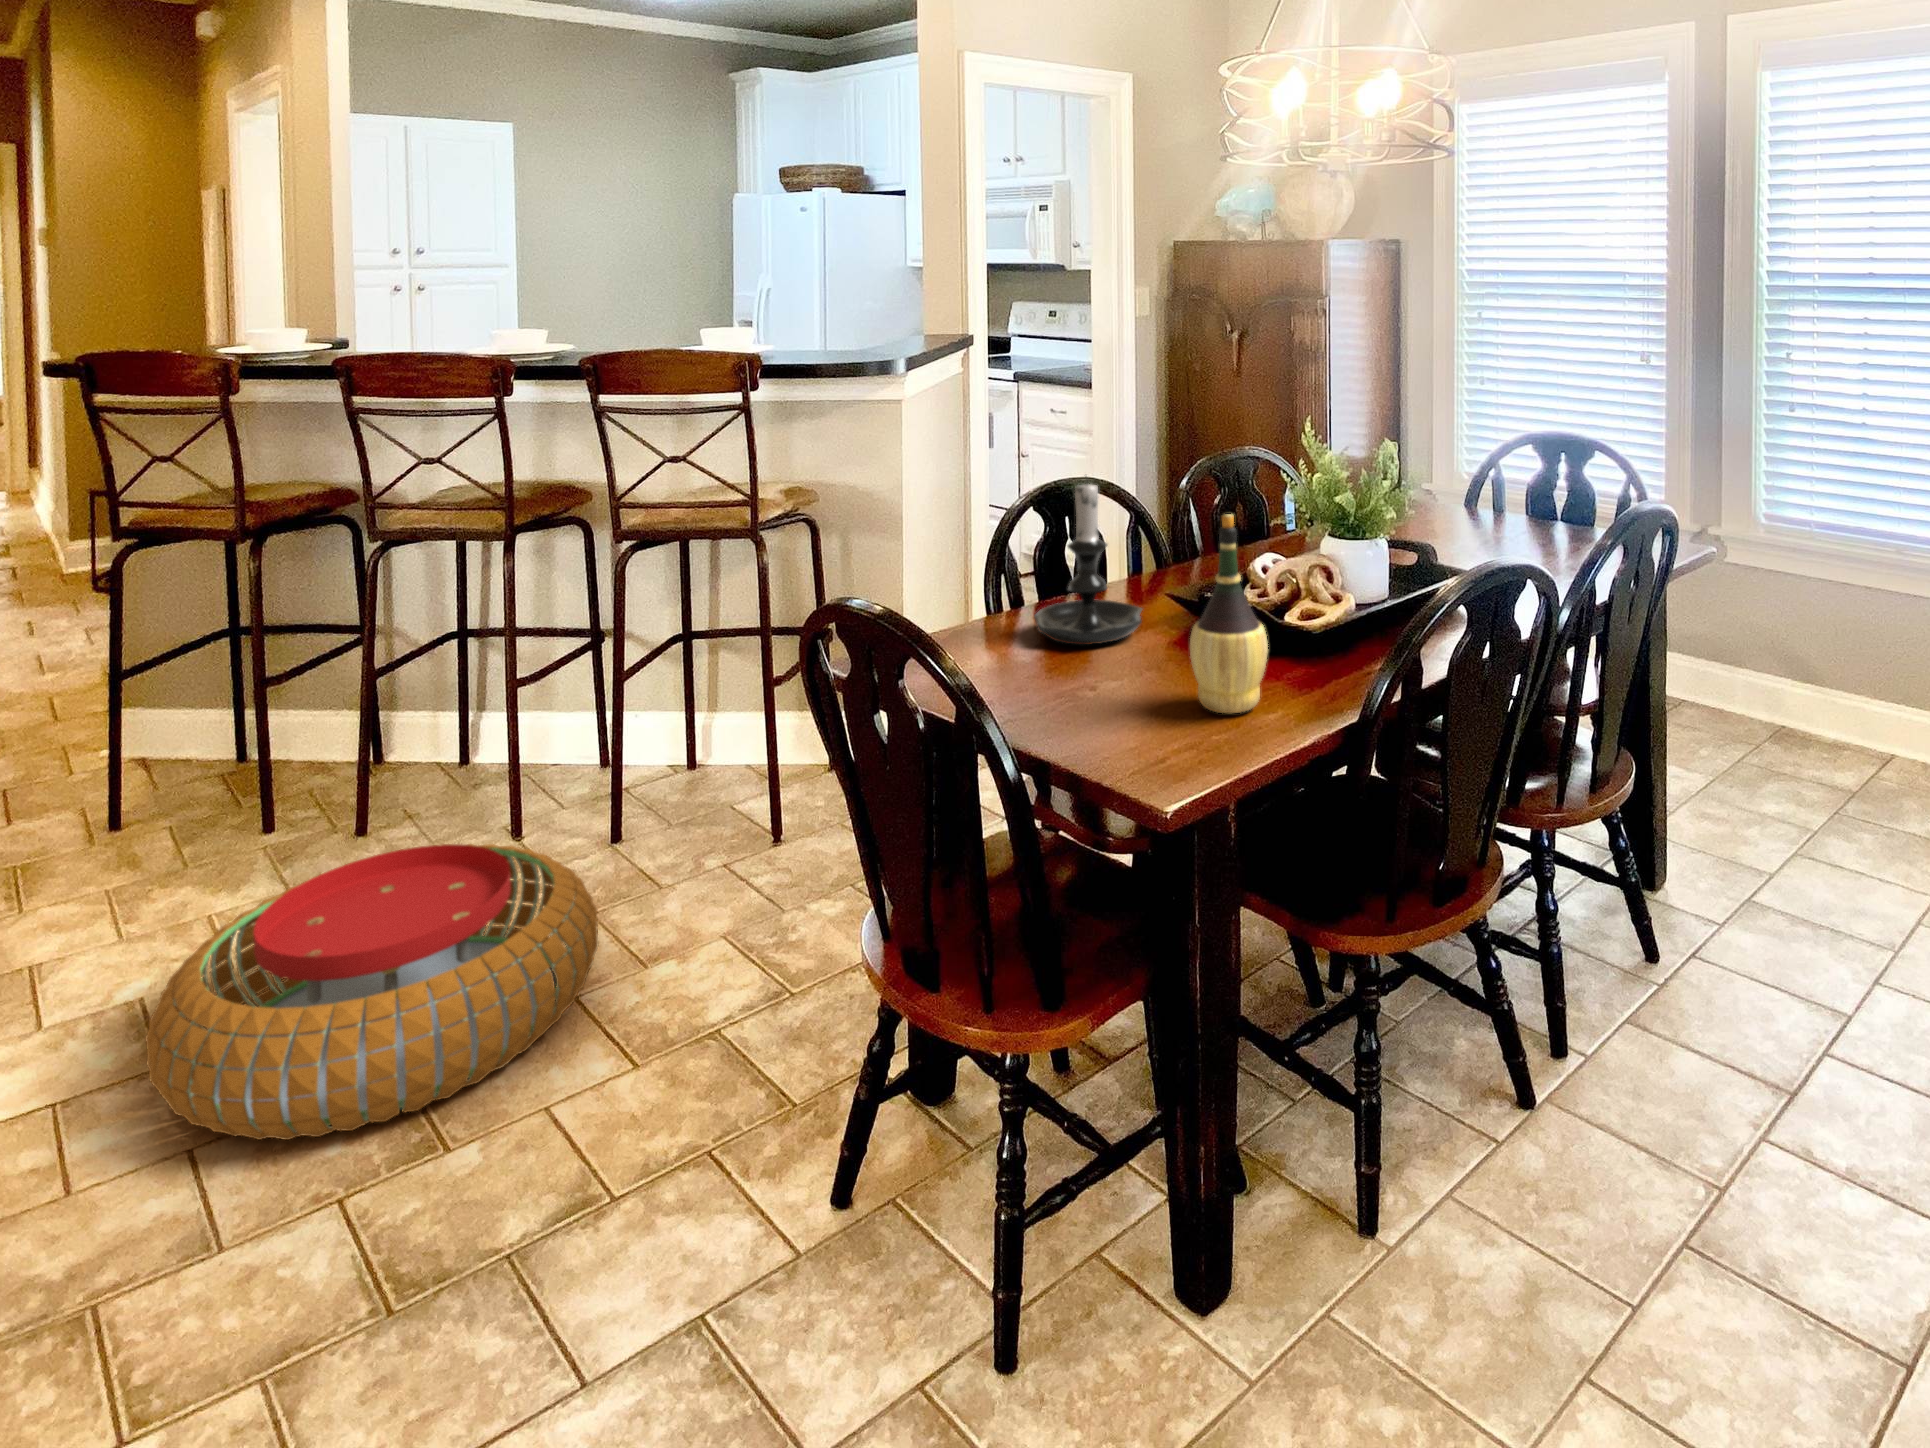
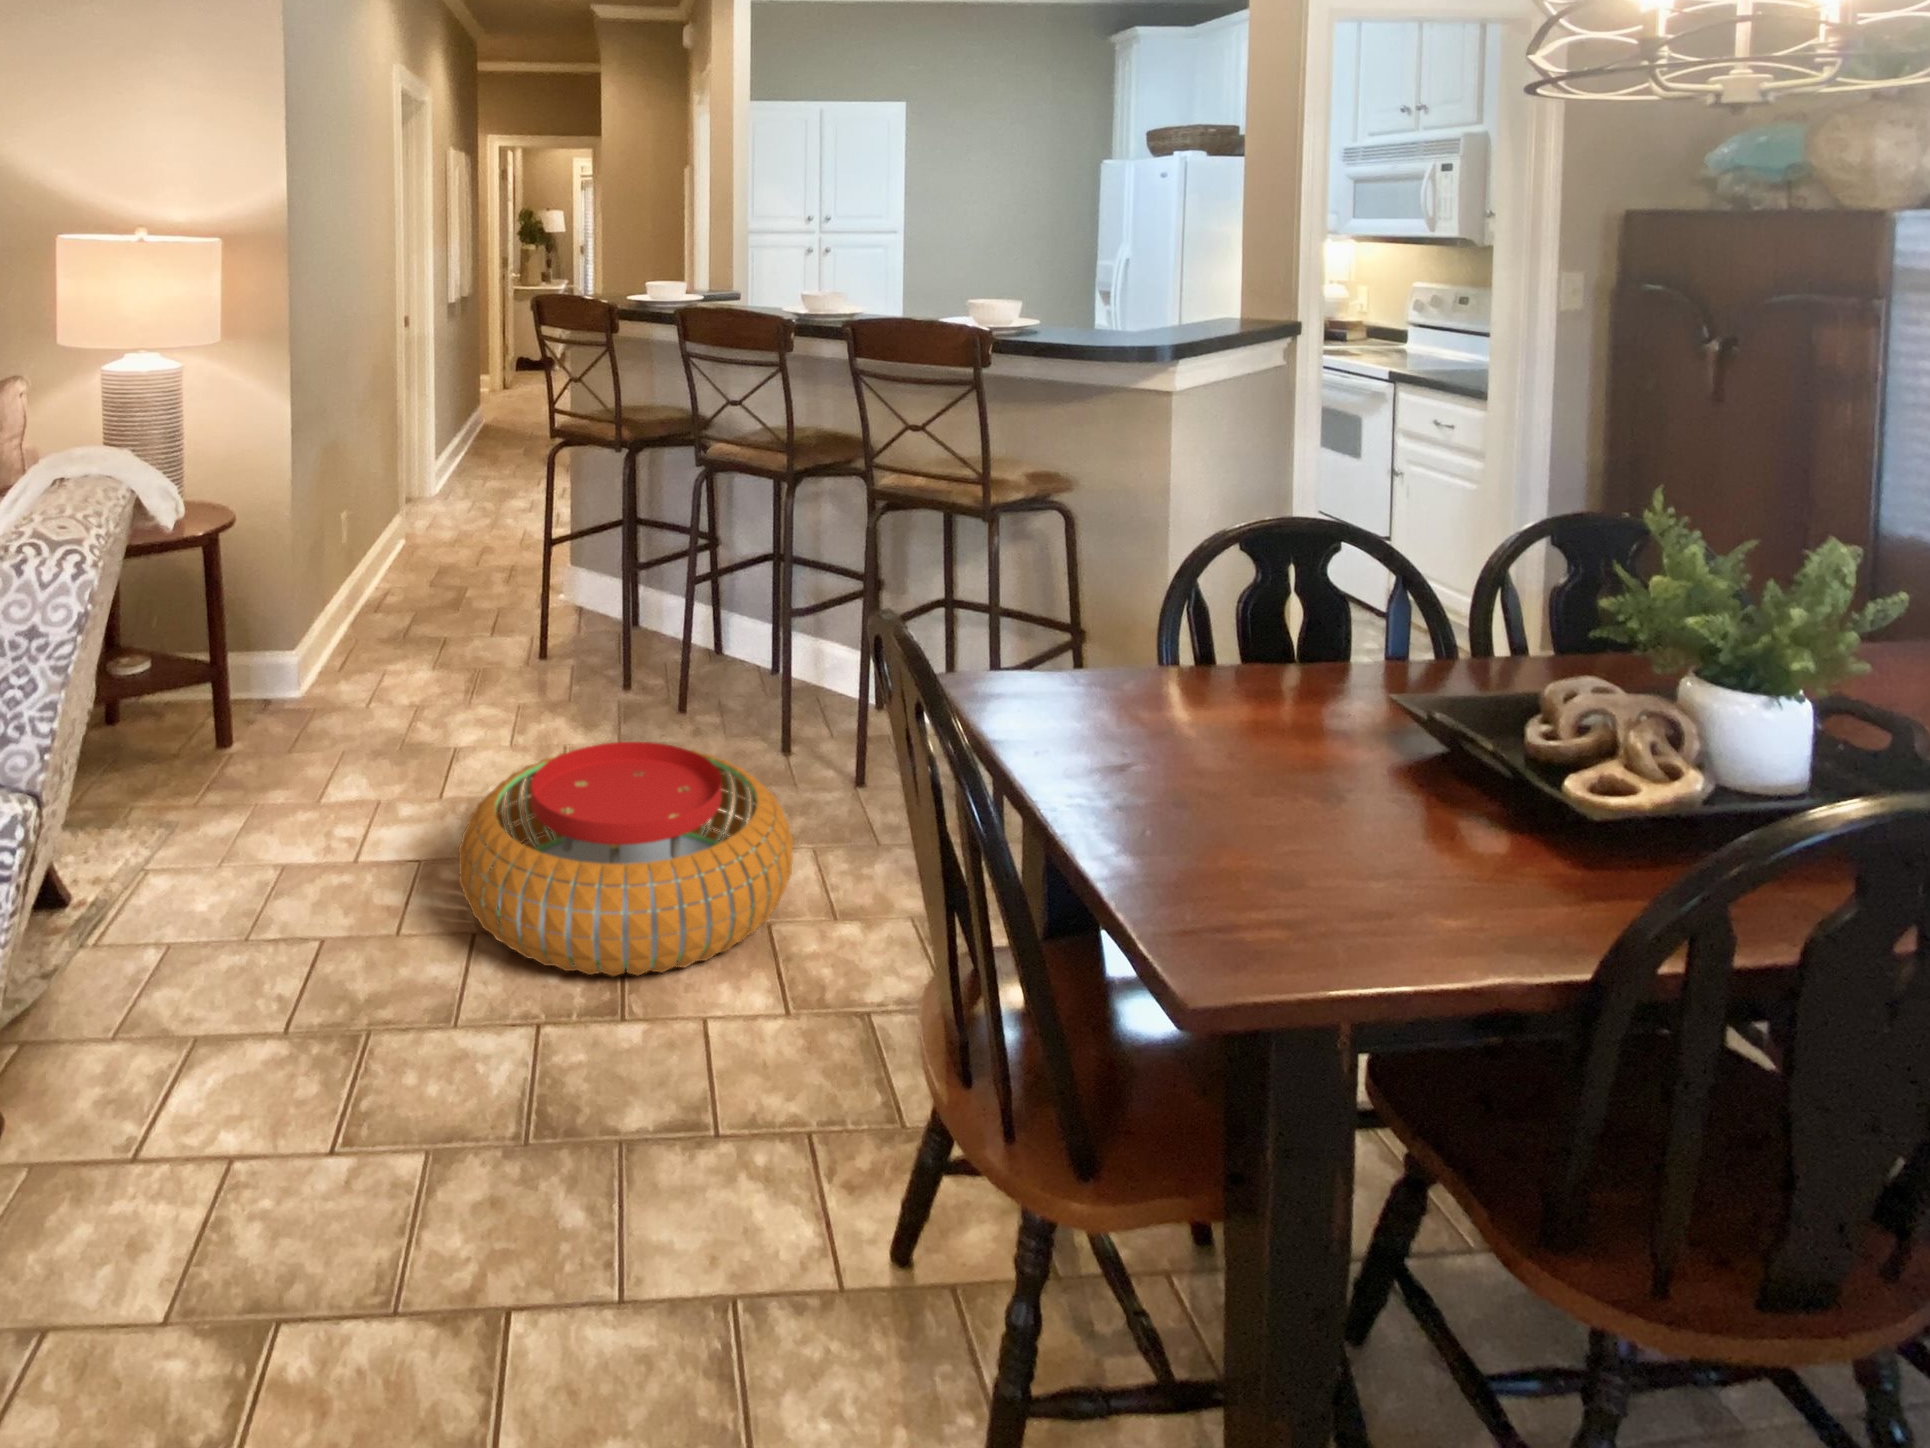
candle holder: present [1034,483,1142,645] -> none [1209,503,1369,726]
wine bottle: present [1190,514,1268,713] -> none [1350,587,1477,875]

